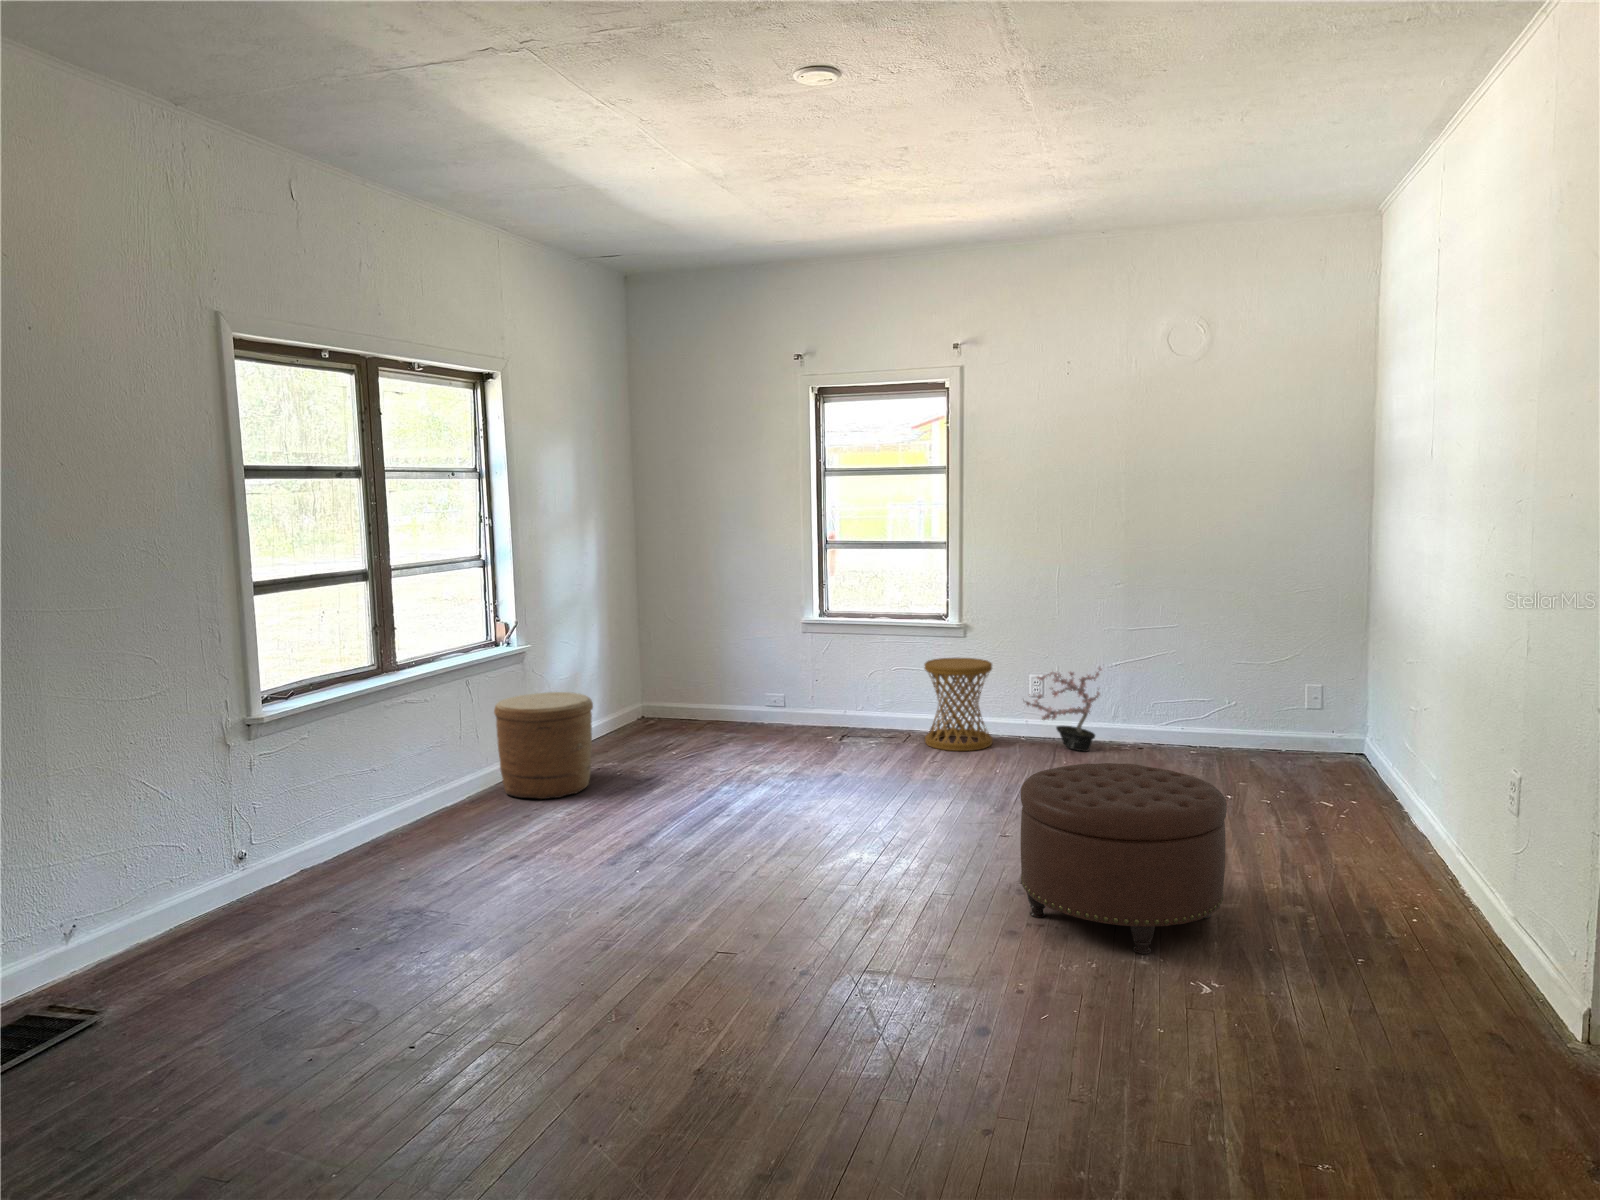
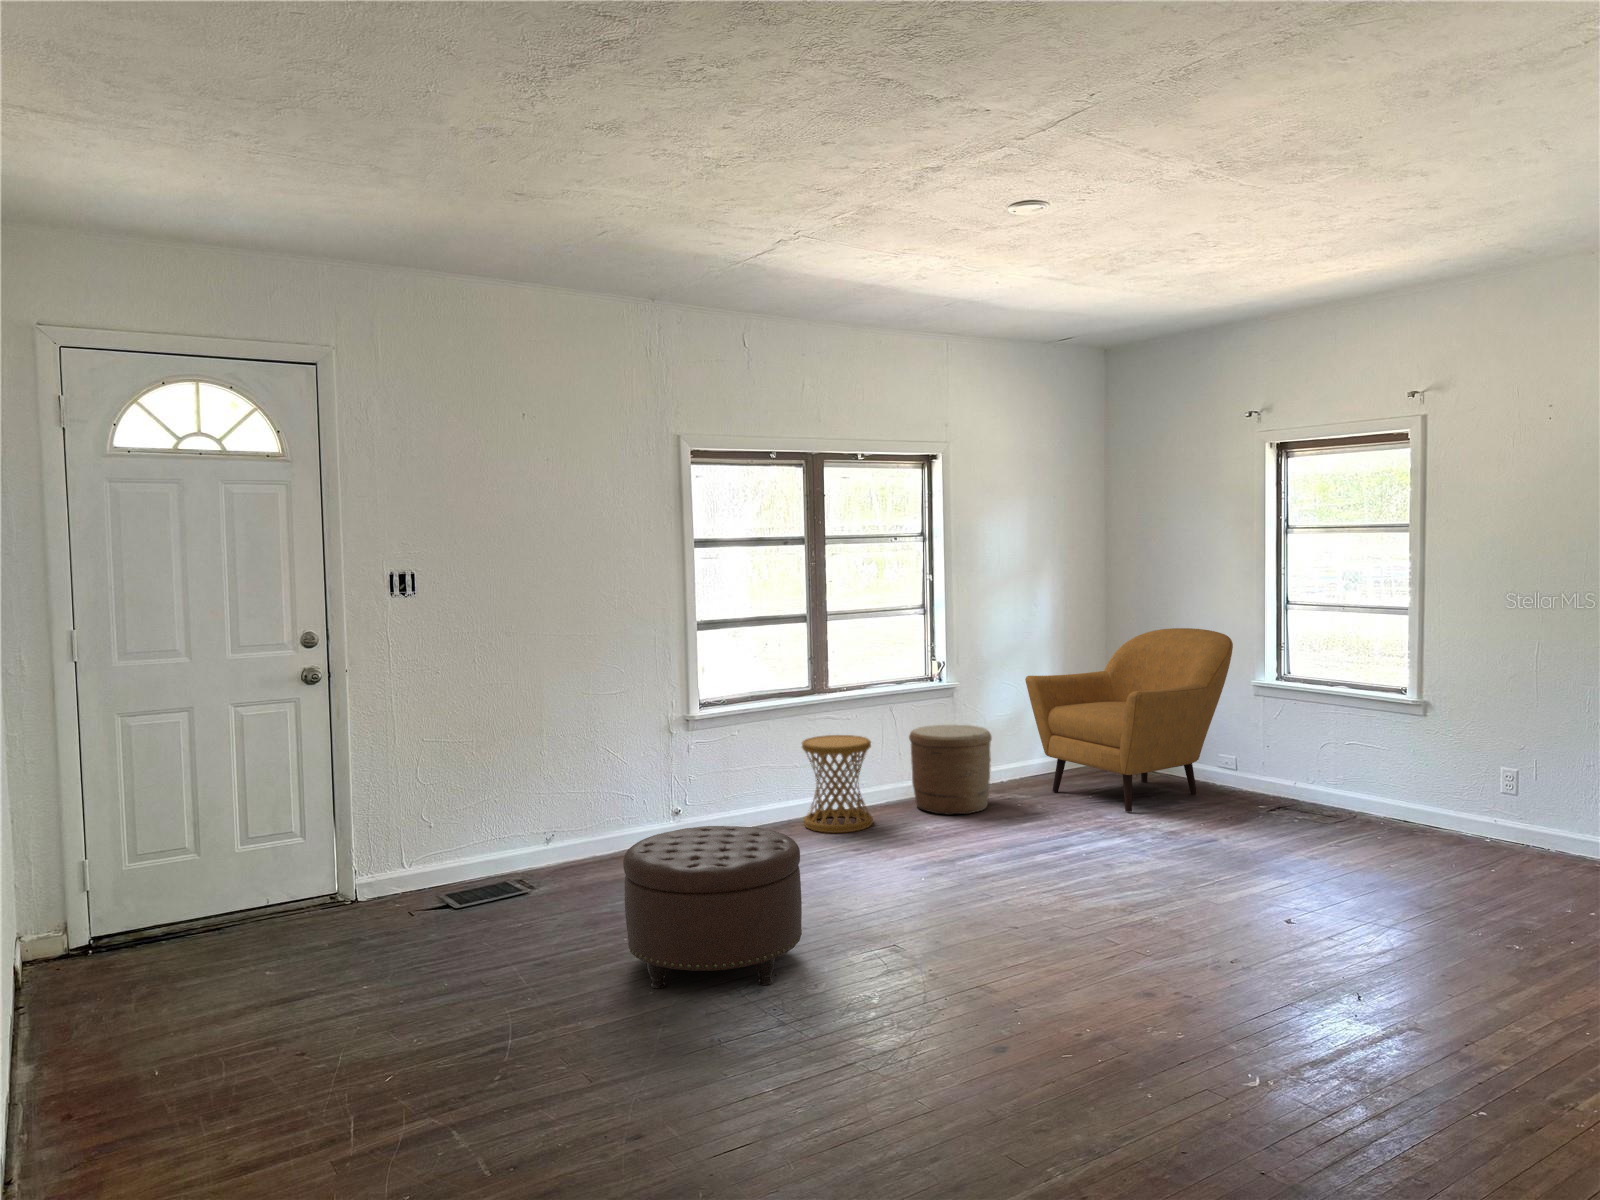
armchair: none [591,573,790,761] -> present [1025,628,1233,812]
side table: present [925,658,992,751] -> present [802,735,873,833]
potted plant: present [1026,667,1102,751] -> none [1468,760,1585,871]
ottoman: present [1021,763,1227,954] -> present [623,826,802,988]

